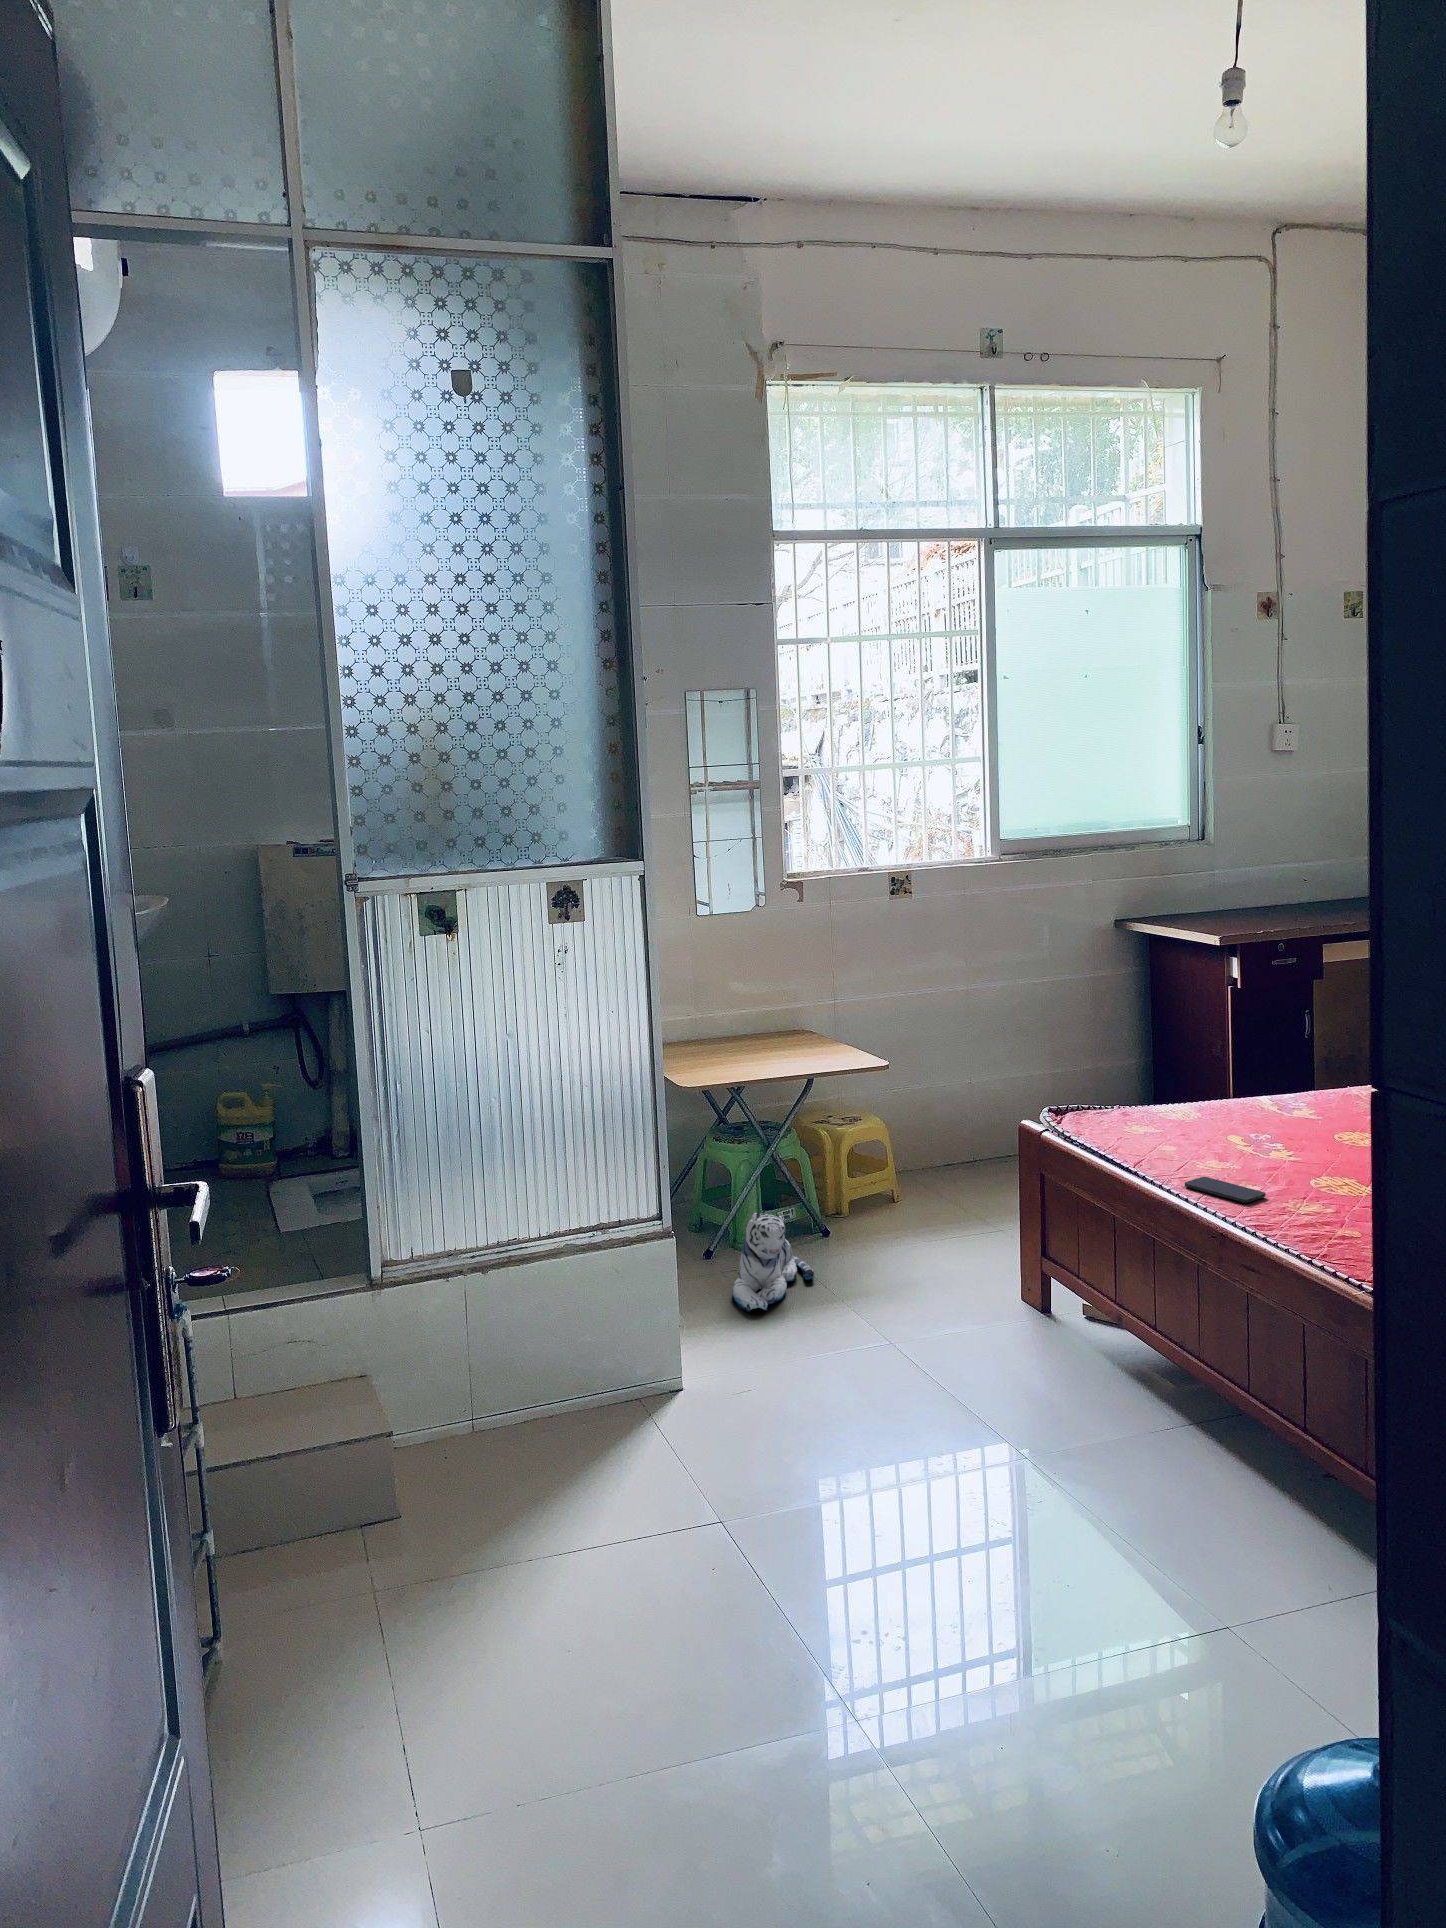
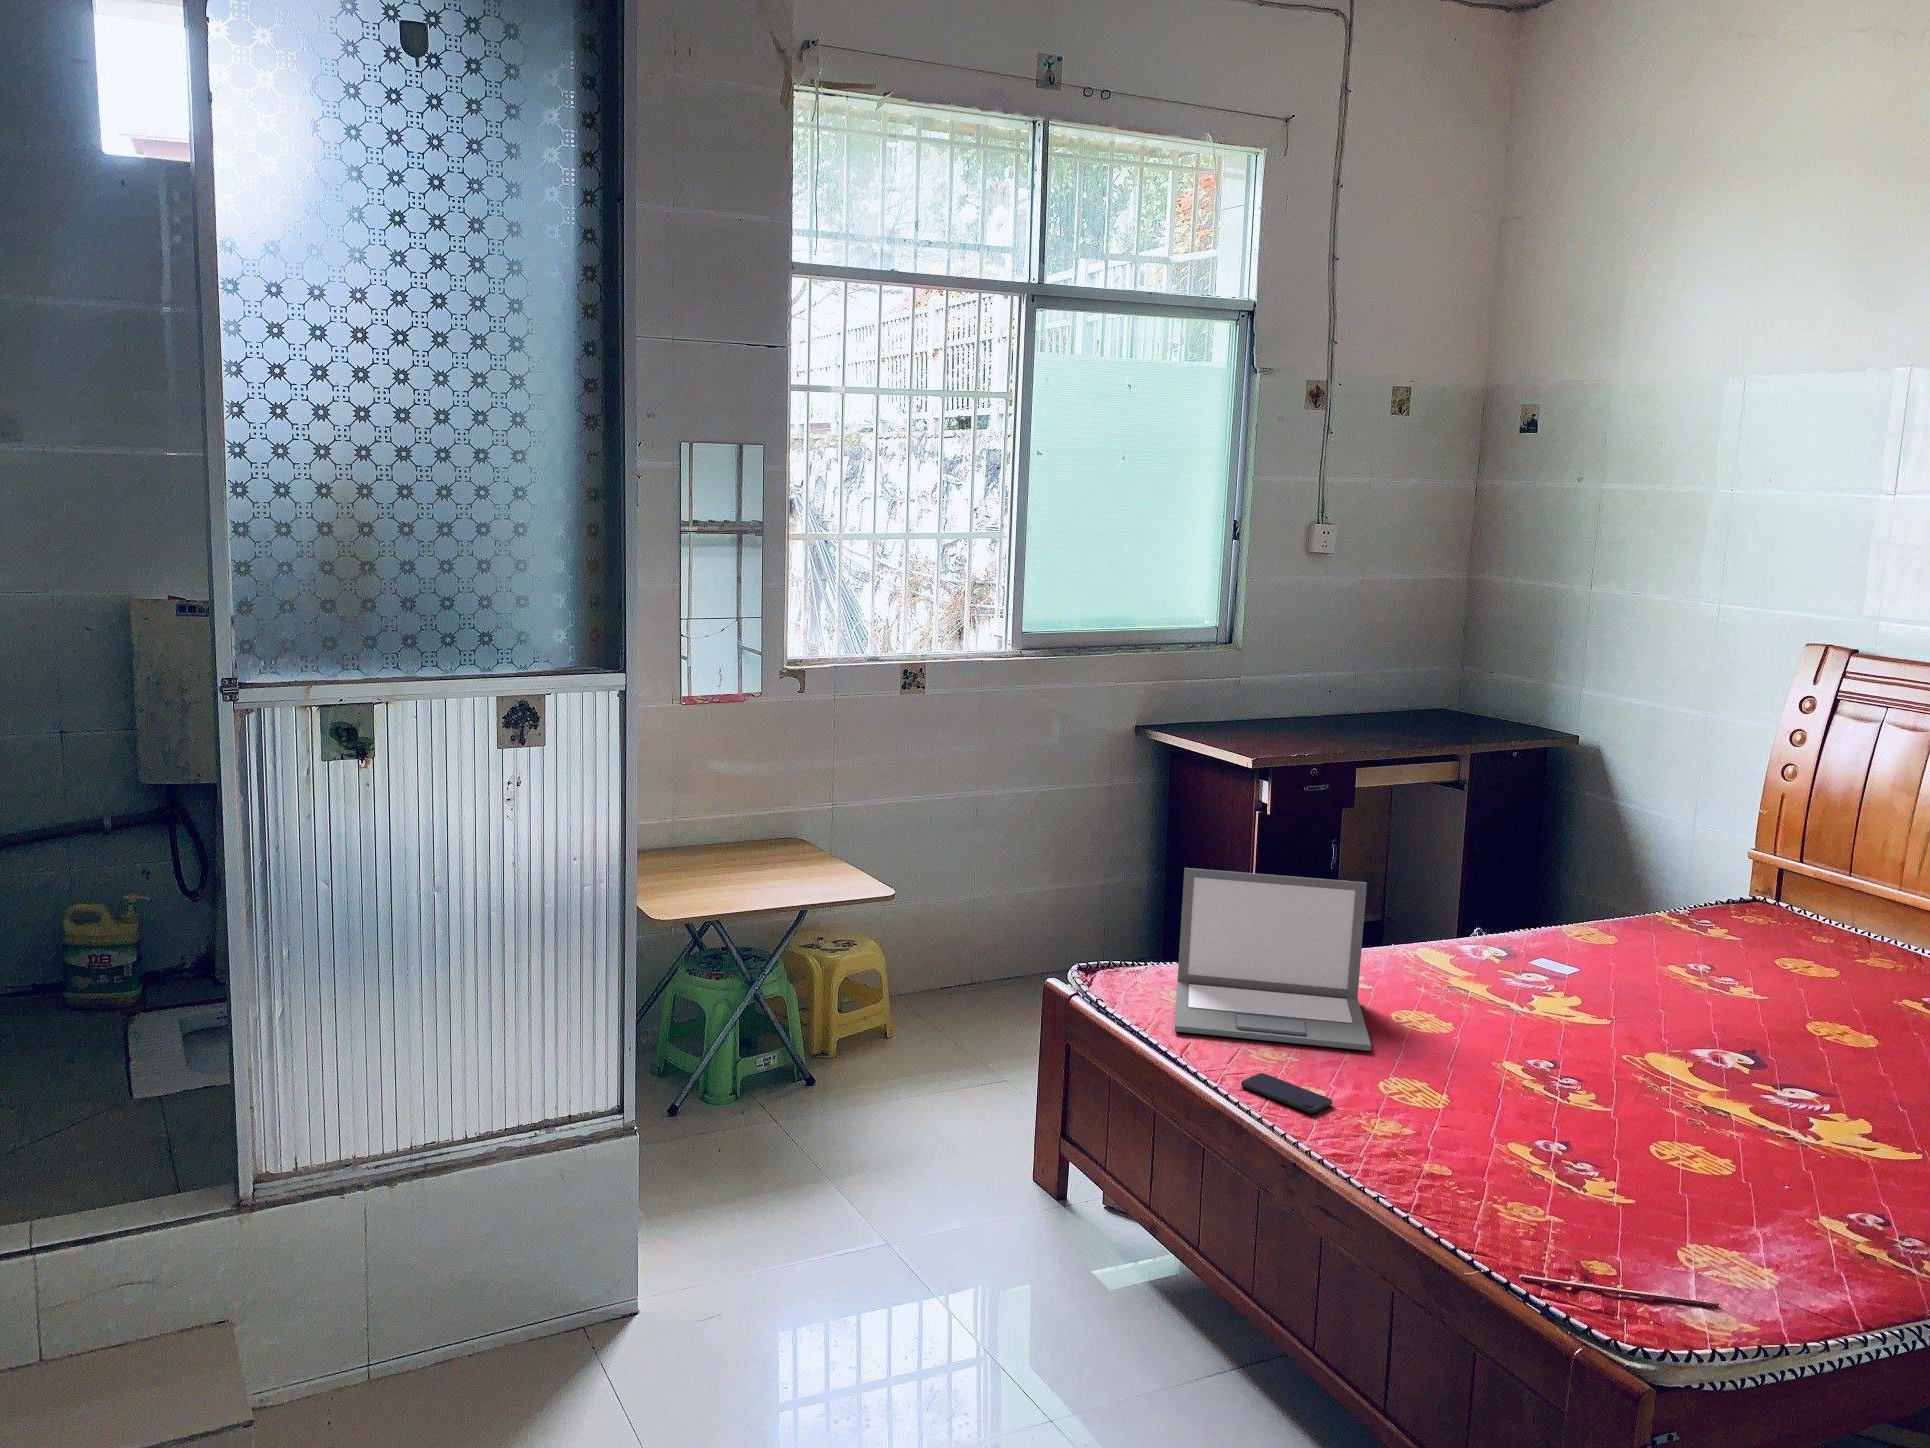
laptop: none [1130,1016,1309,1161] -> present [1175,868,1371,1051]
plush toy: present [732,1213,814,1312] -> none [701,1074,798,1196]

